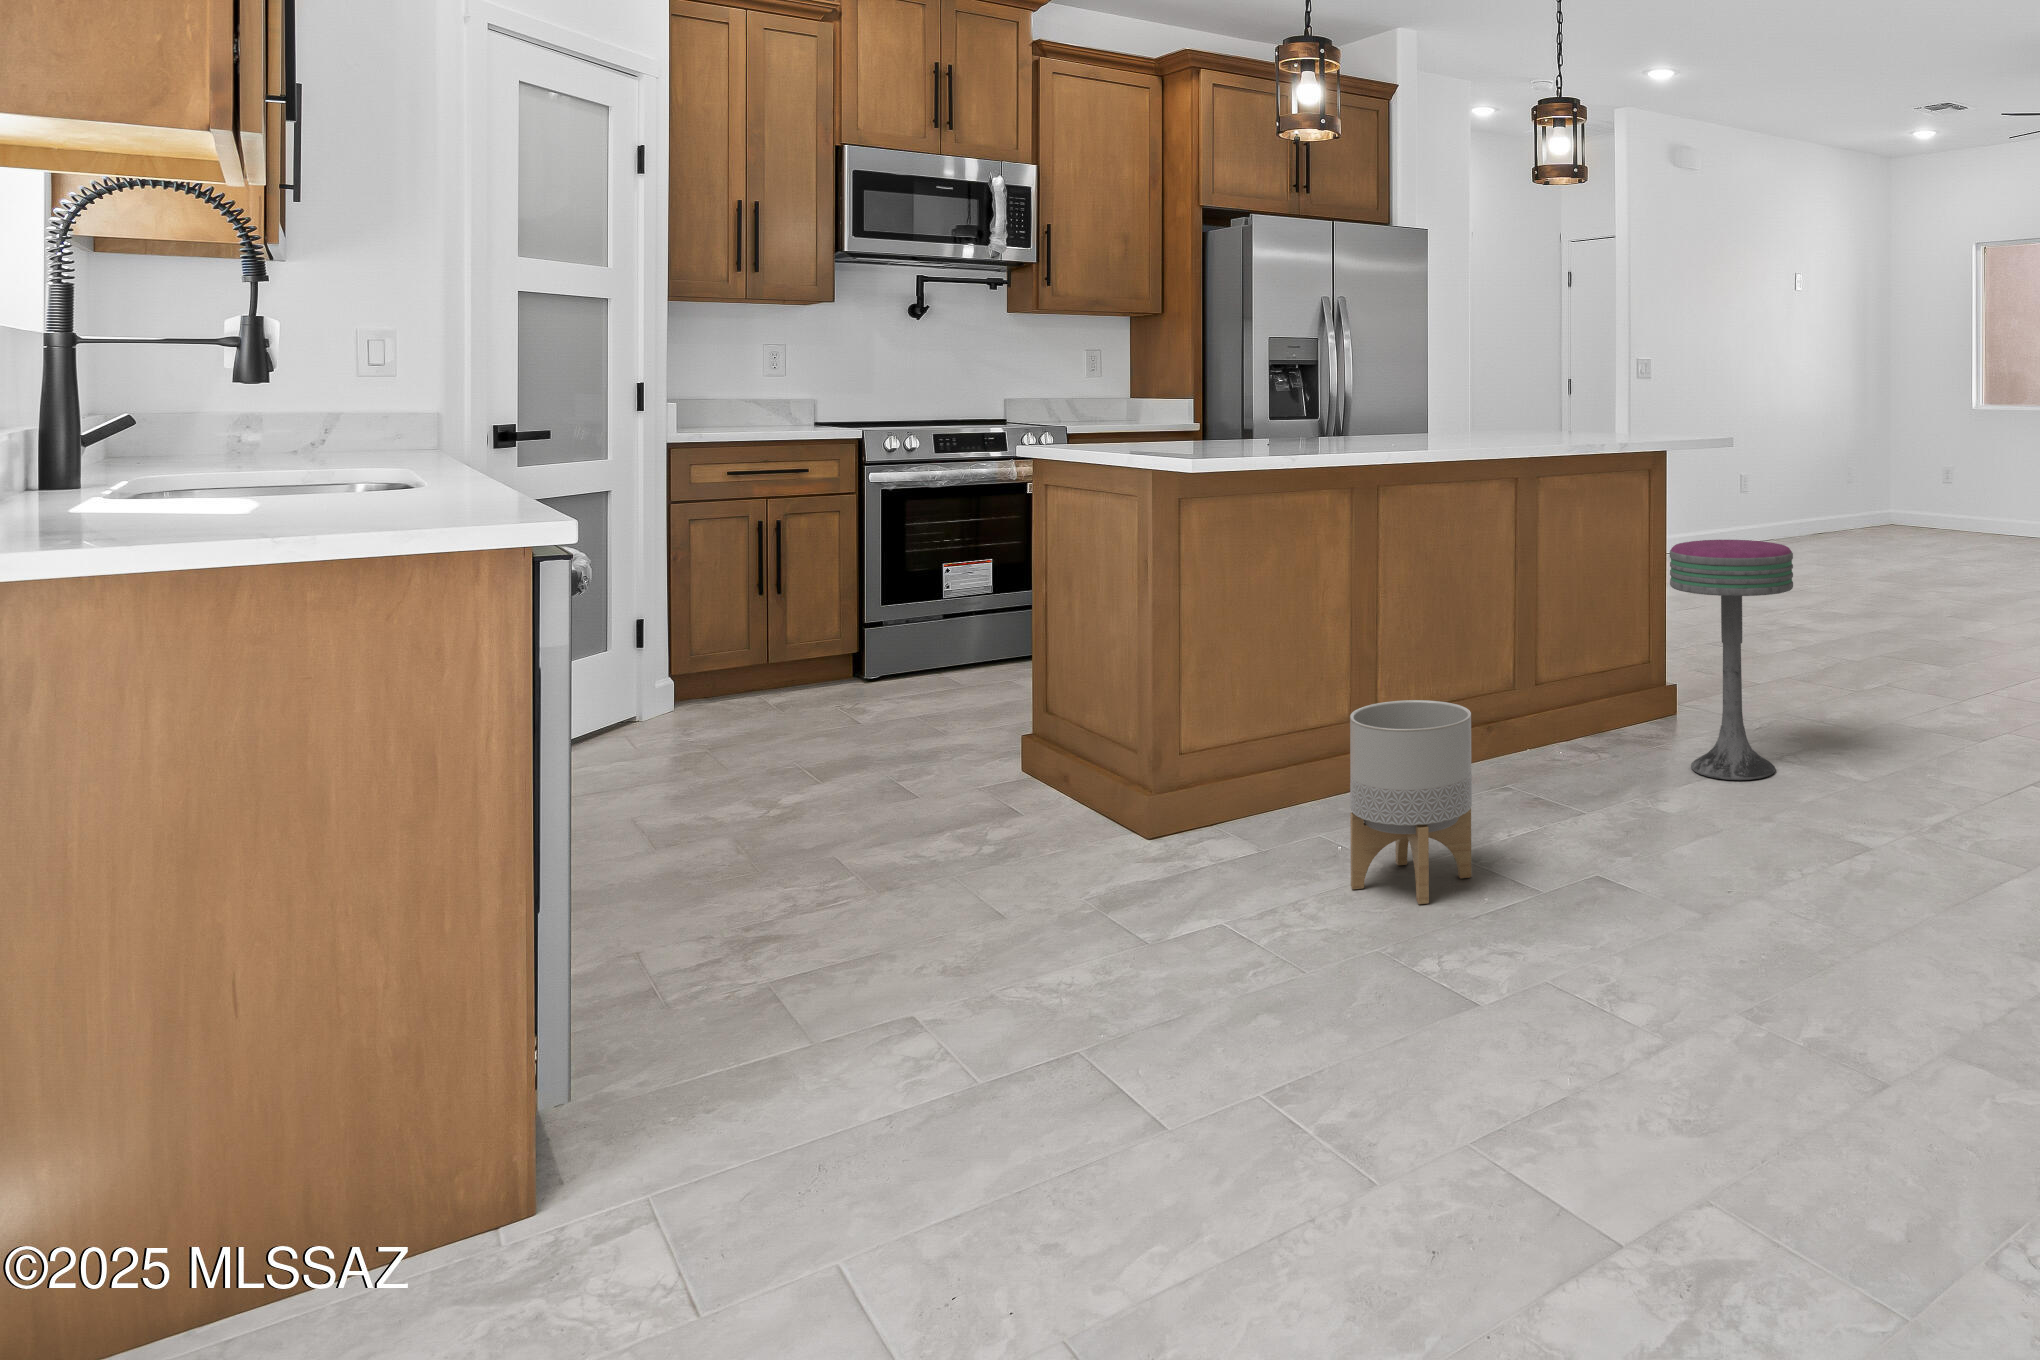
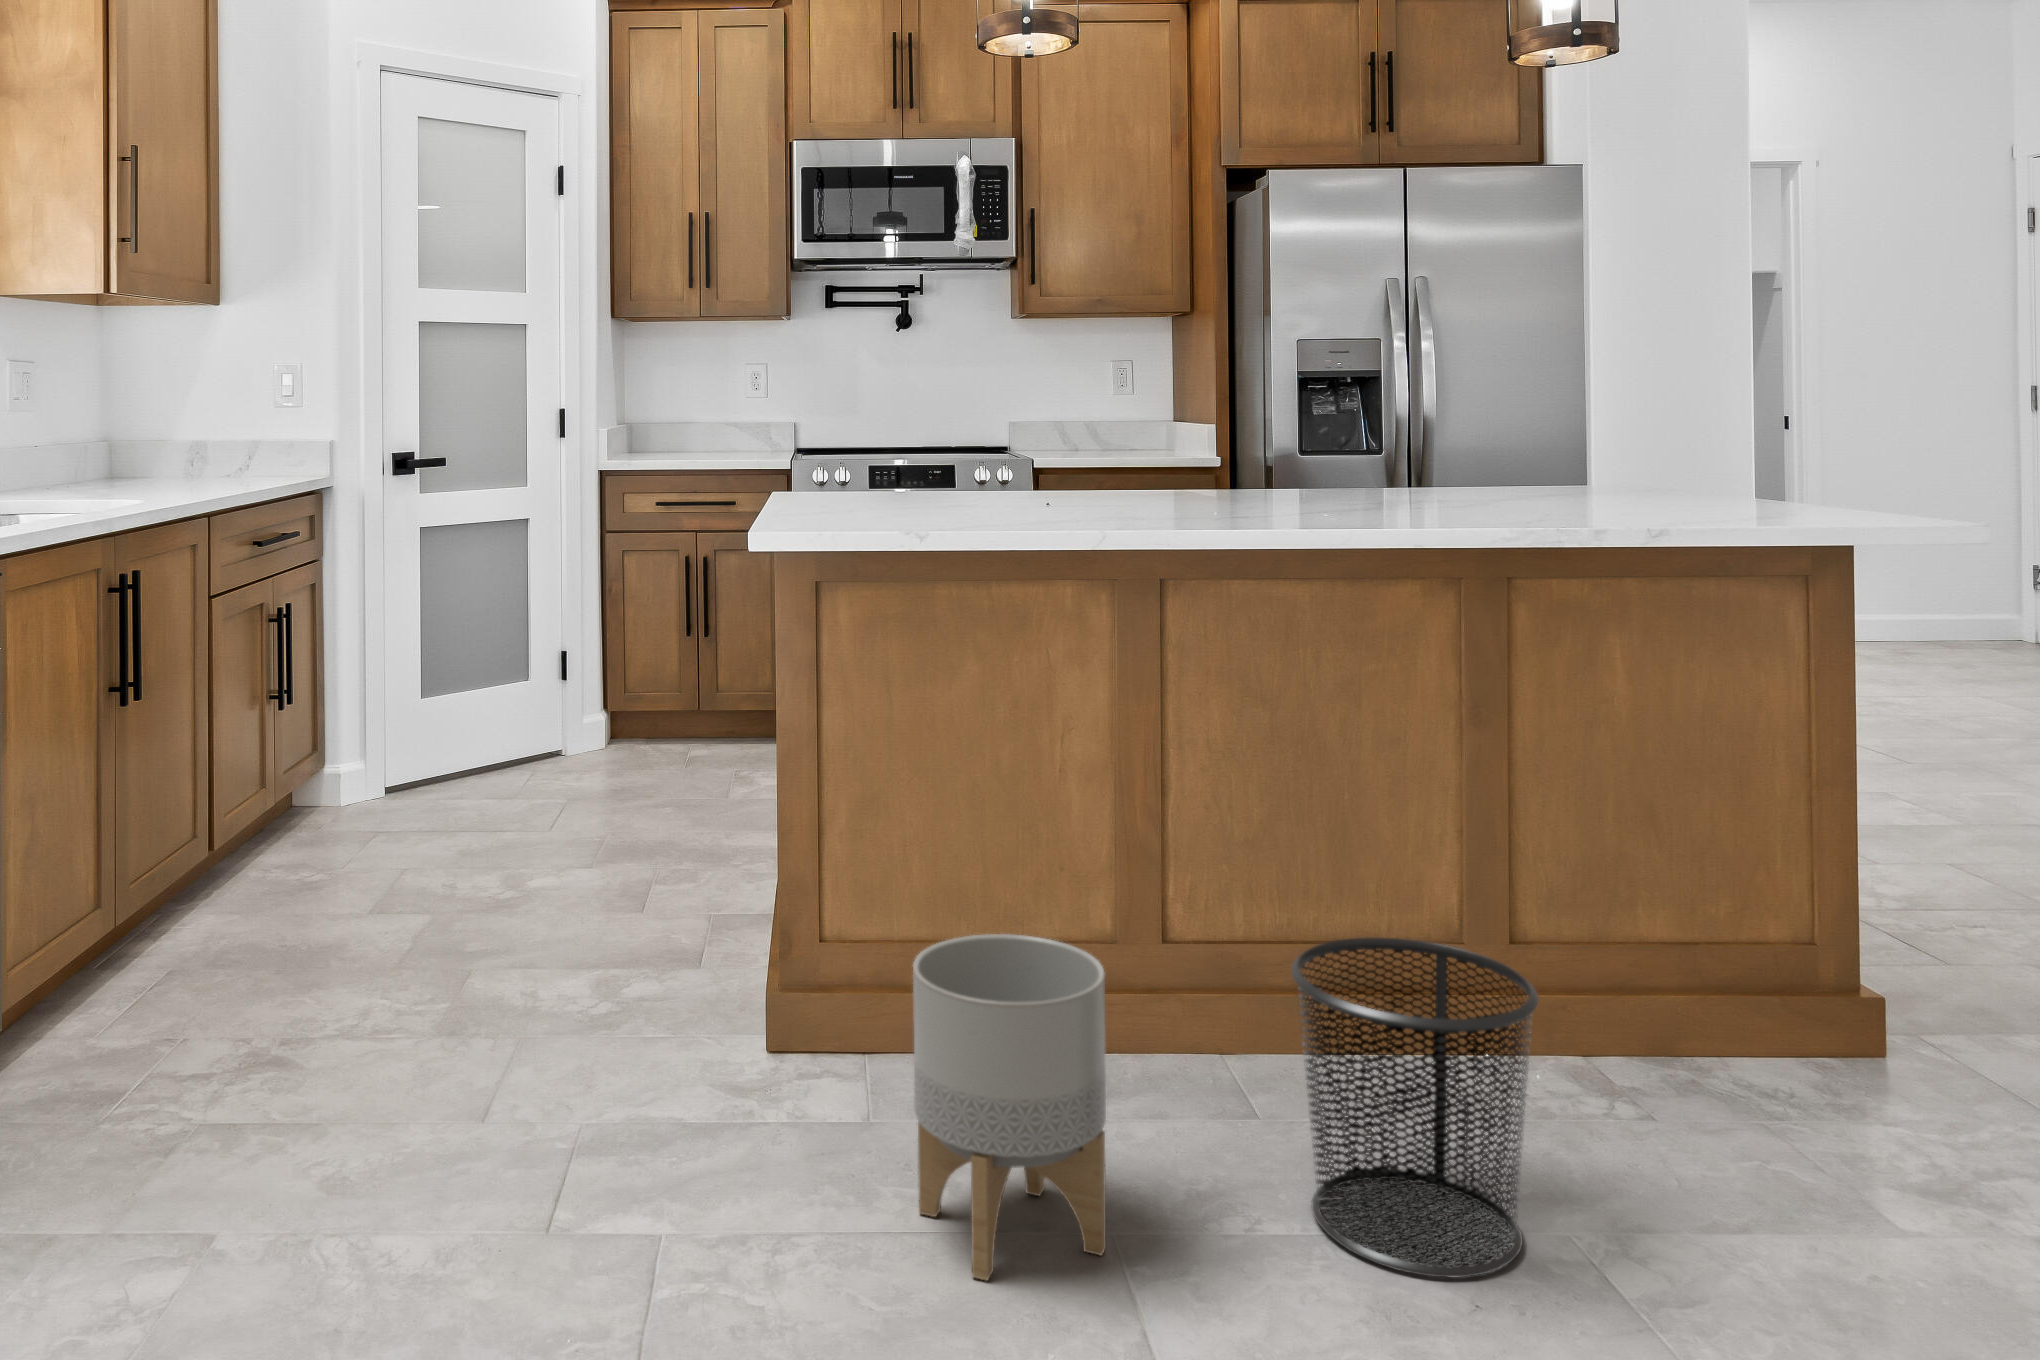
bar stool: present [1670,540,1793,780] -> none [1681,732,1959,1226]
waste bin: none [1529,671,1661,844] -> present [1291,938,1539,1277]

